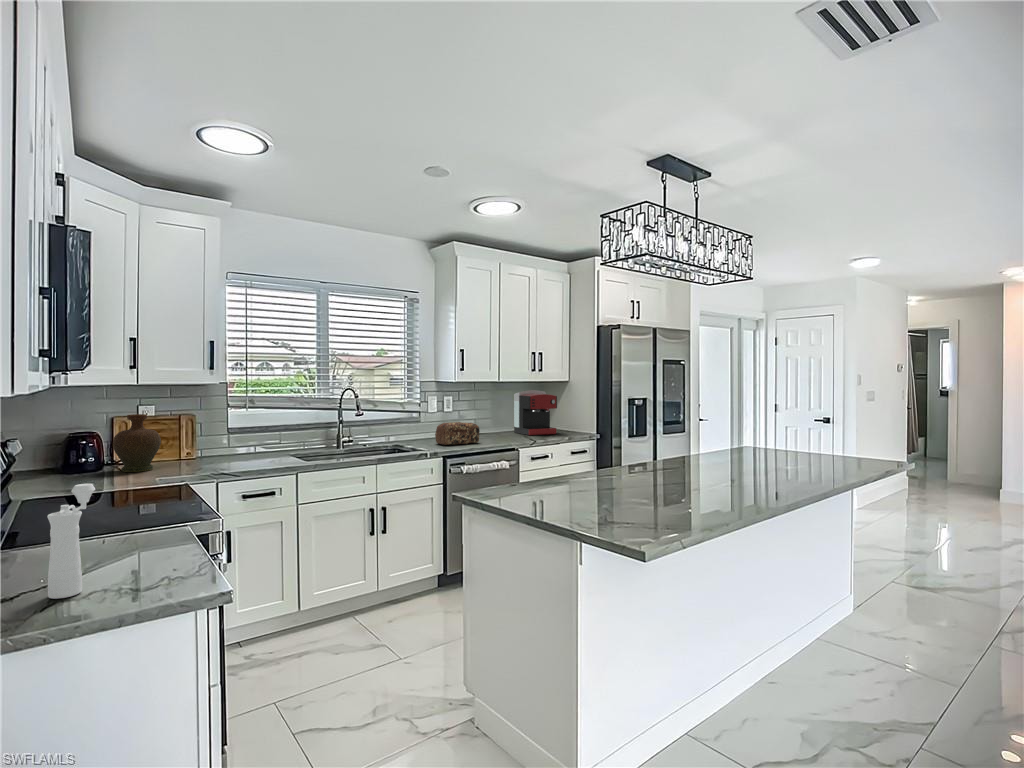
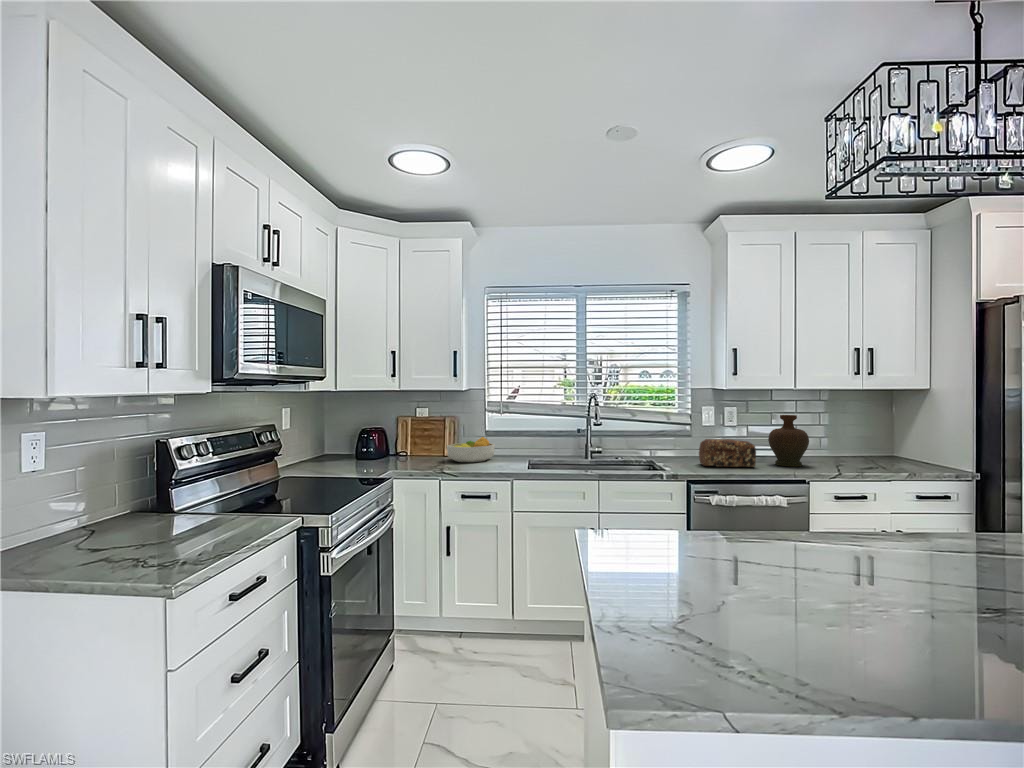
coffee maker: present [514,390,557,435] -> none [839,402,903,466]
decorative vase: present [113,414,161,472] -> present [768,415,809,466]
fruit bowl: none [195,434,245,463] -> present [447,437,495,462]
pepper mill: present [47,484,95,599] -> none [93,464,160,555]

